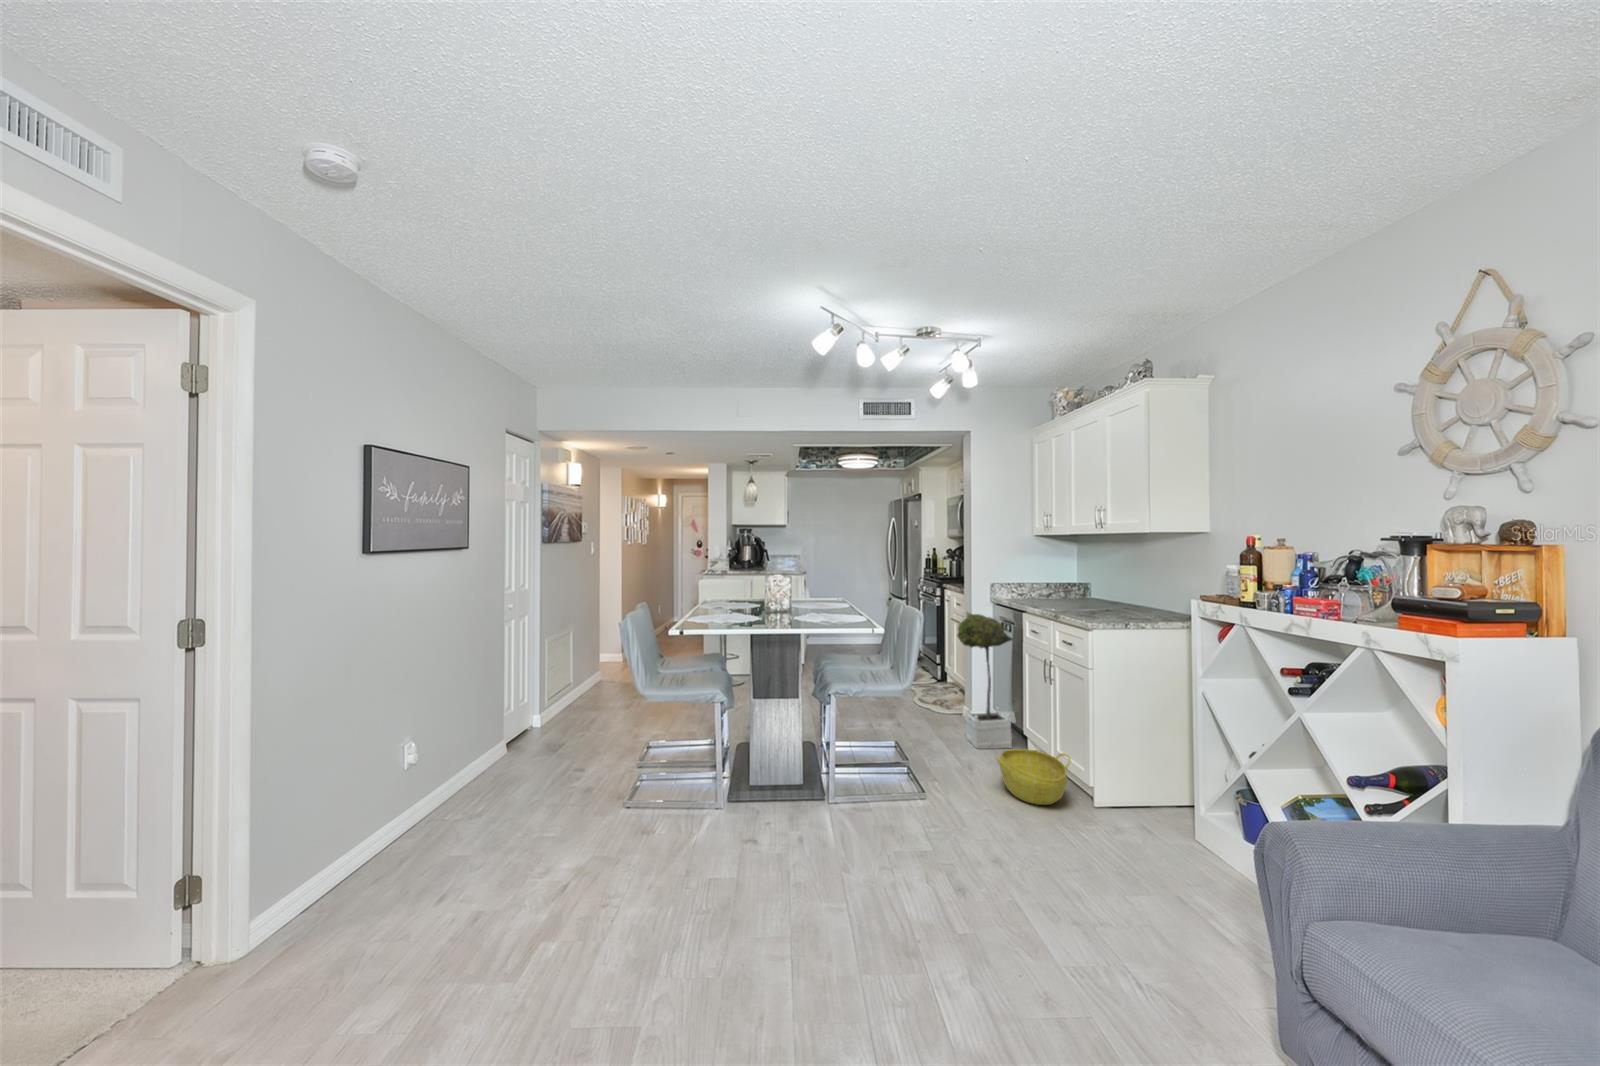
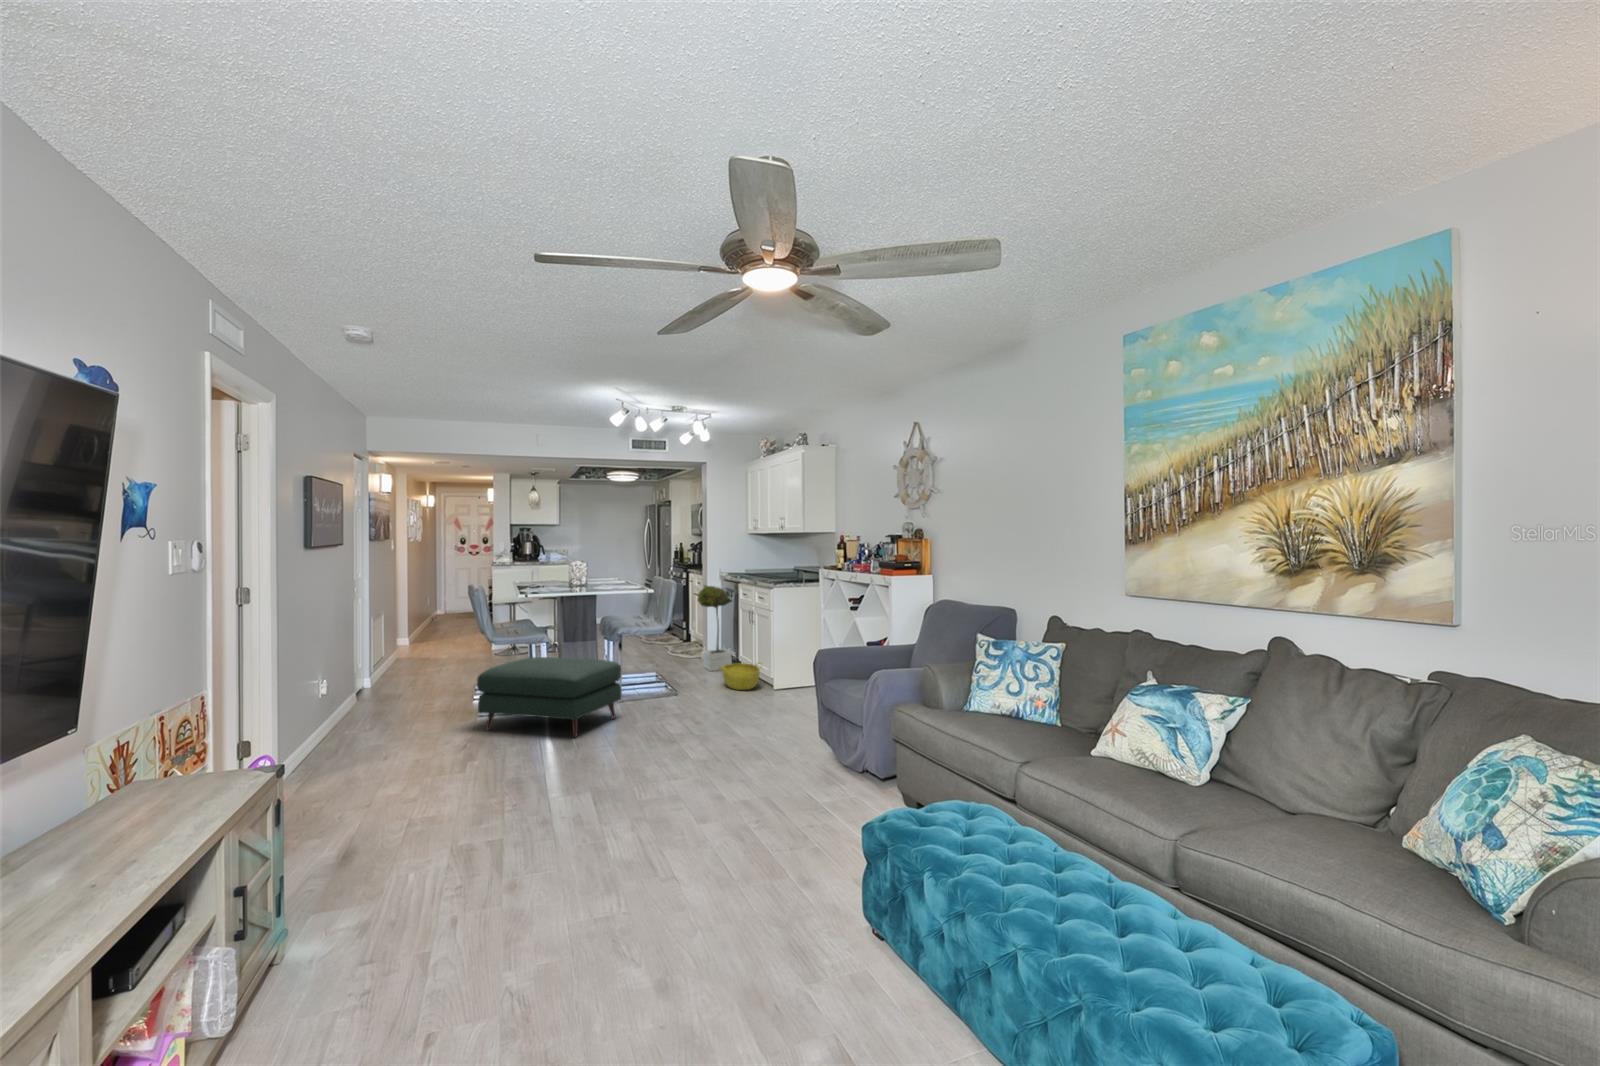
ottoman: none [597,729,824,905] -> present [477,657,622,737]

